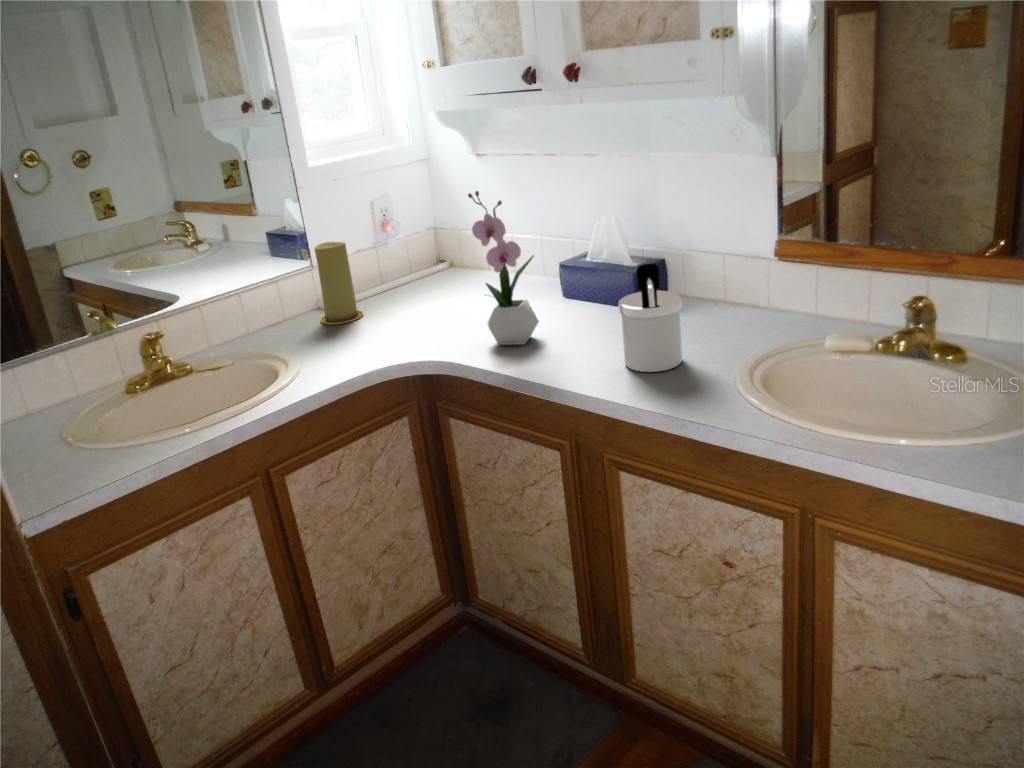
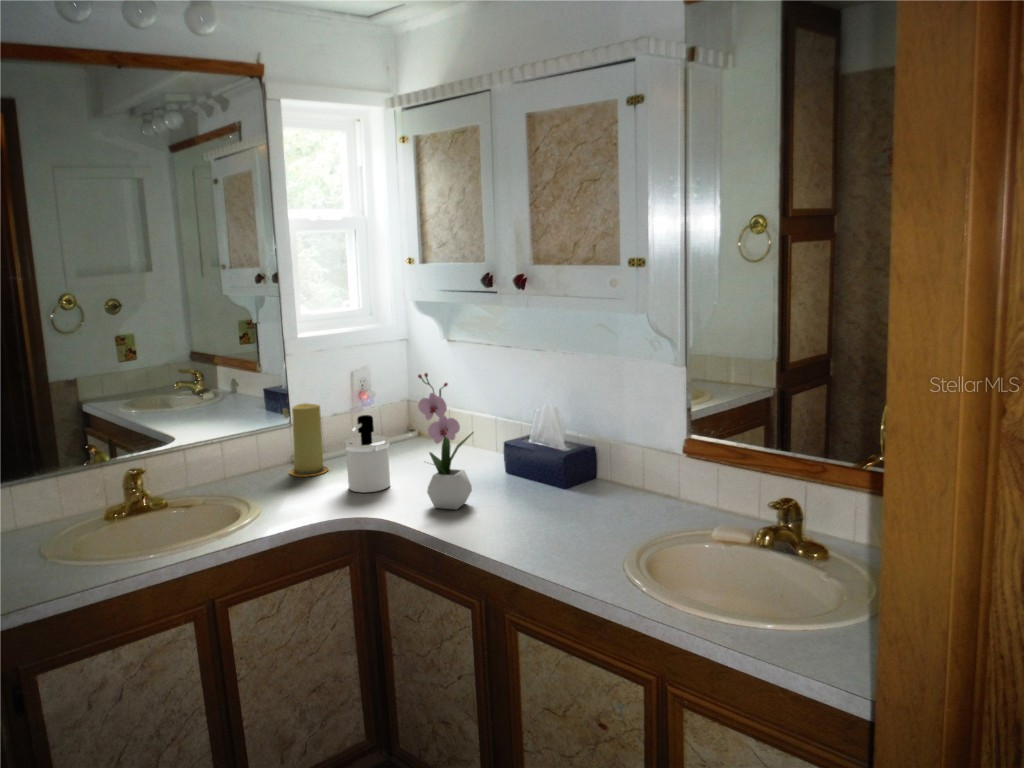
soap dispenser: present [618,264,682,372] -> present [344,415,390,492]

